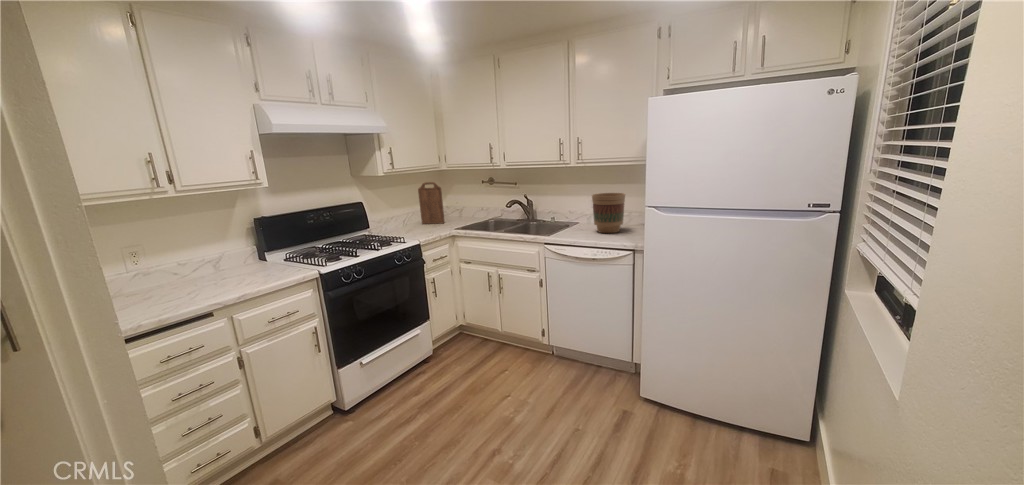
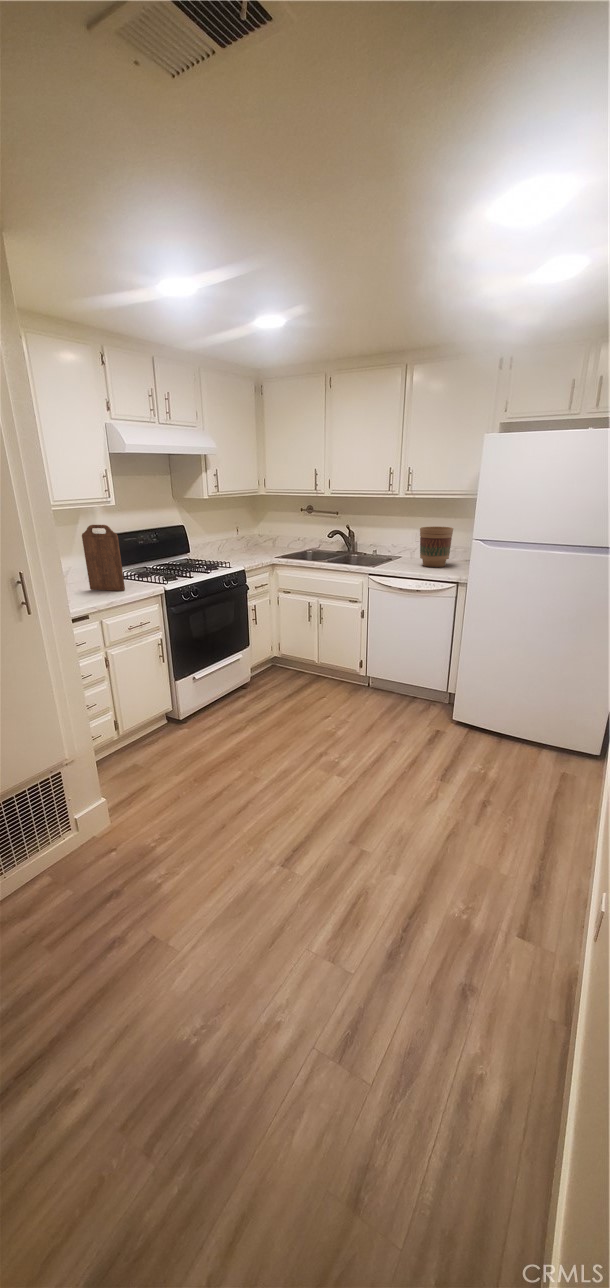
cutting board: present [418,182,444,224] -> present [82,525,125,591]

